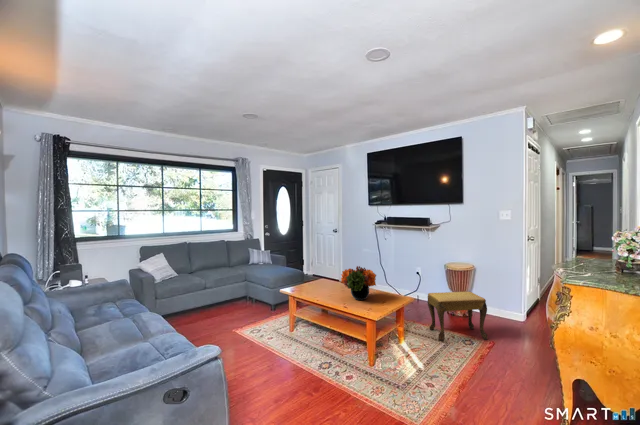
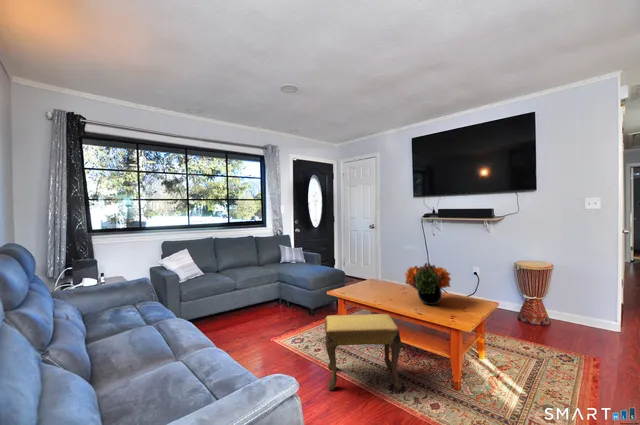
footstool: present [428,292,488,341] -> present [325,314,402,391]

